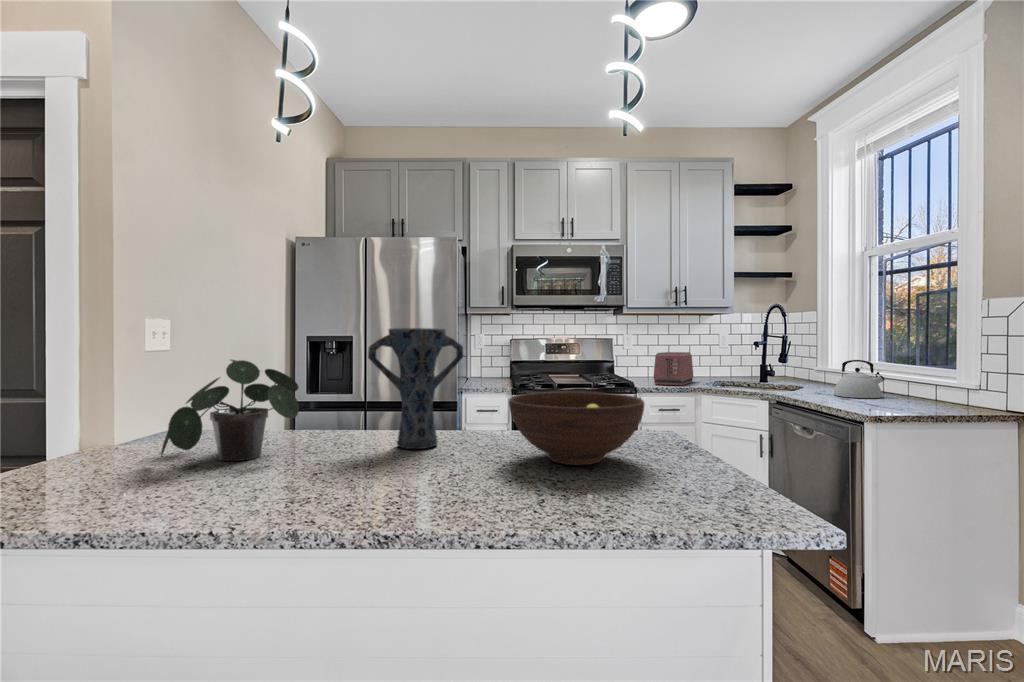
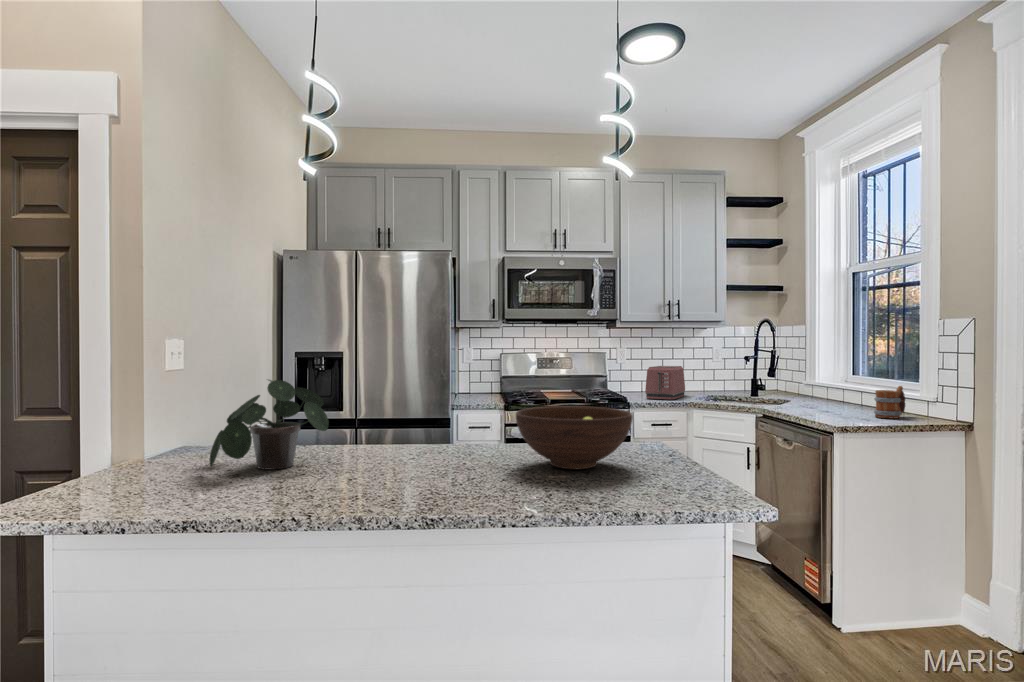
vase: present [368,328,463,449] -> none [388,350,471,459]
kettle: present [834,360,885,398] -> none [817,374,864,411]
mug: none [899,372,934,407] -> present [874,386,905,419]

